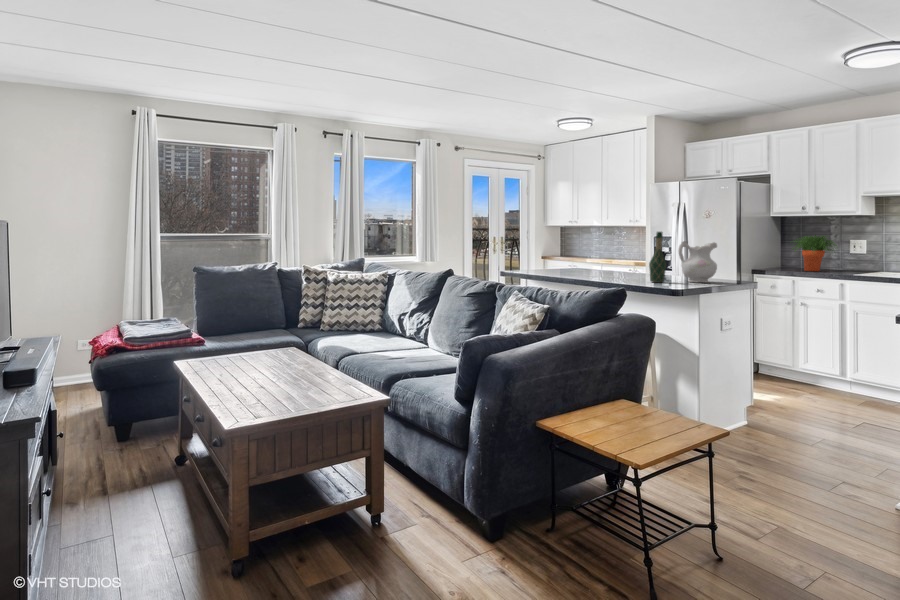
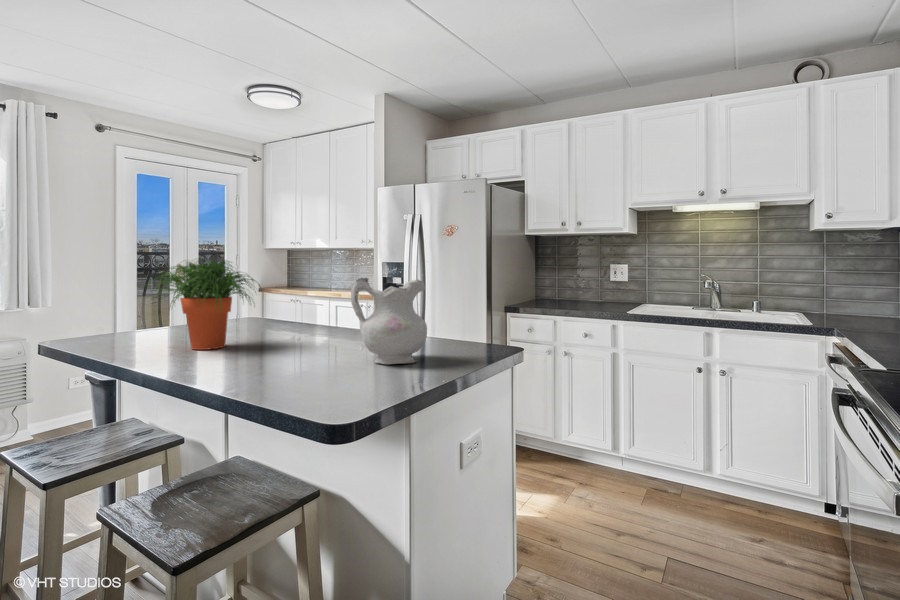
wine bottle: present [649,232,666,282] -> none [284,259,321,373]
potted plant: present [793,235,837,271] -> present [149,260,262,350]

